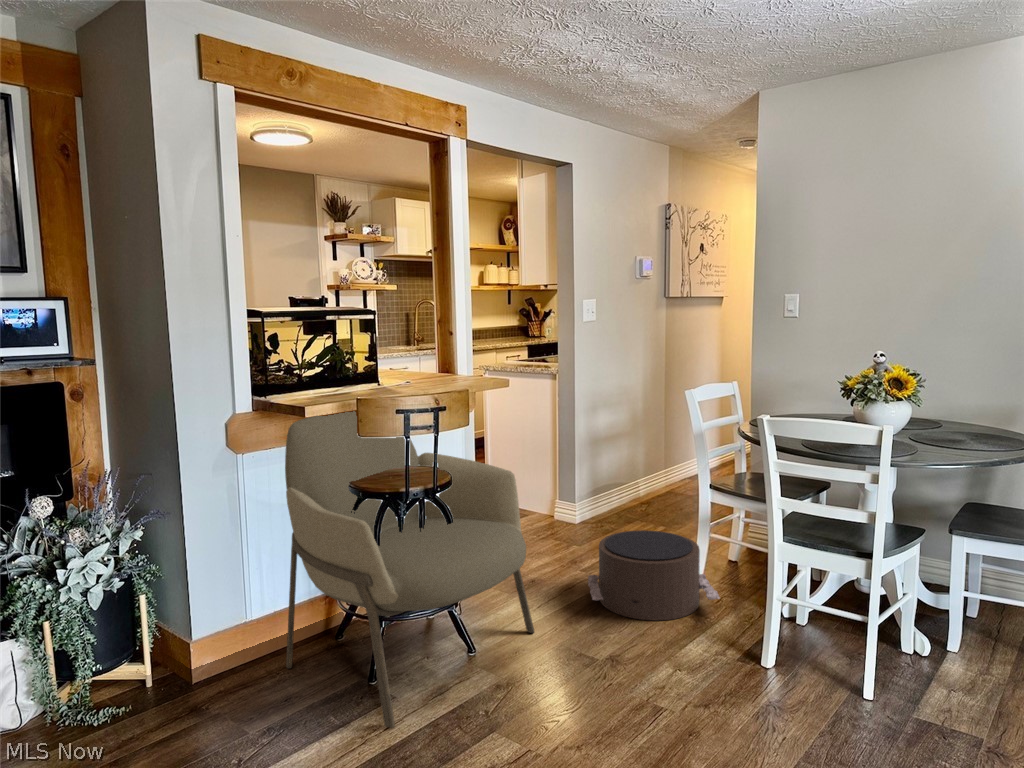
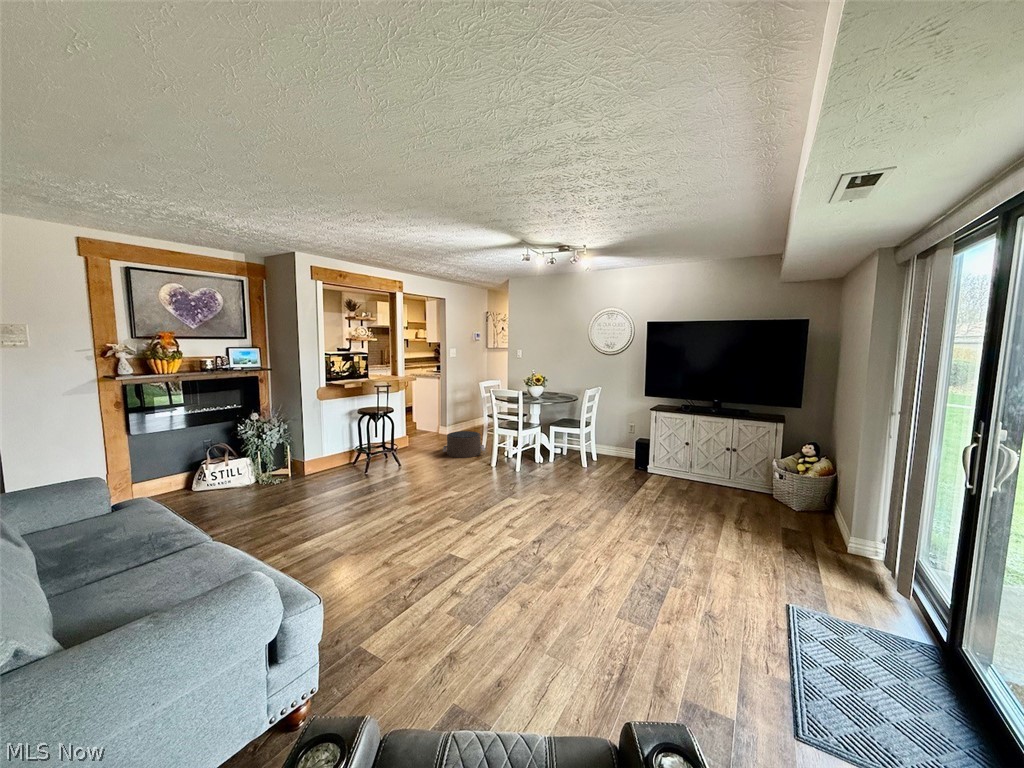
armchair: present [285,411,534,728] -> none [337,386,422,481]

